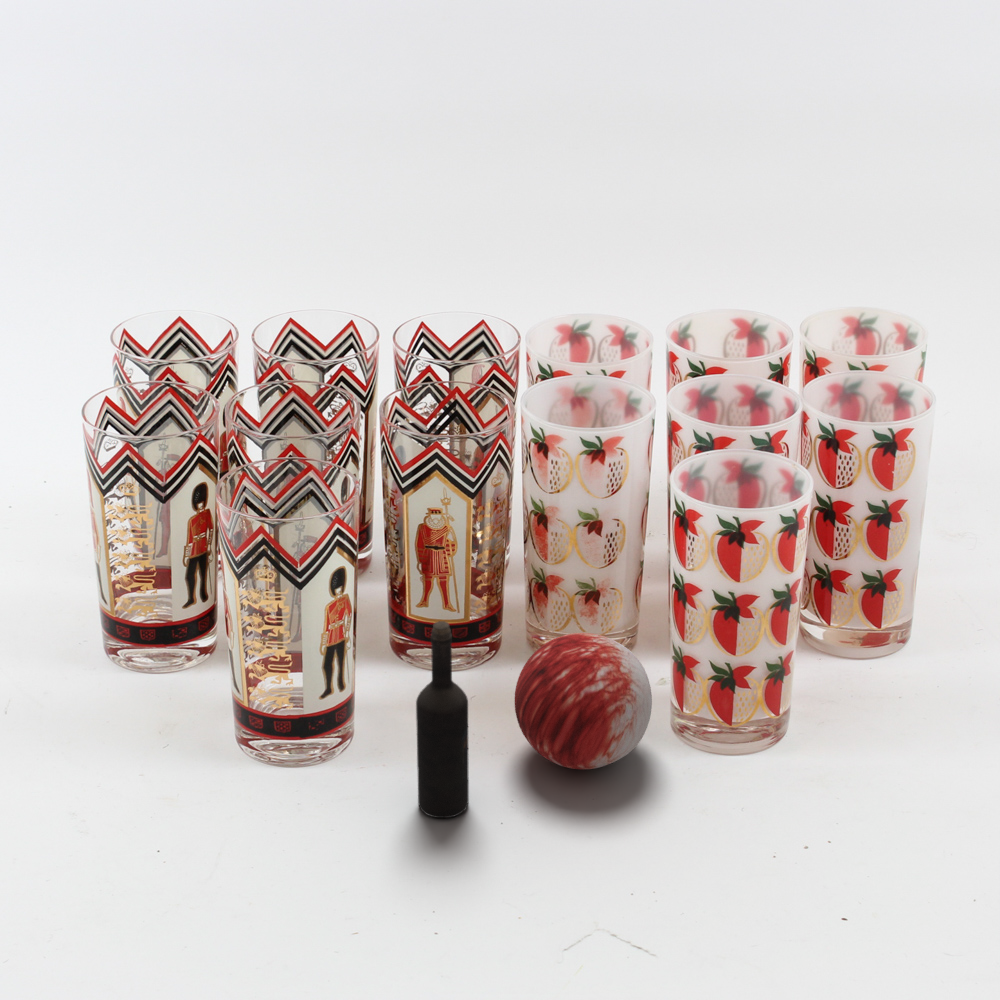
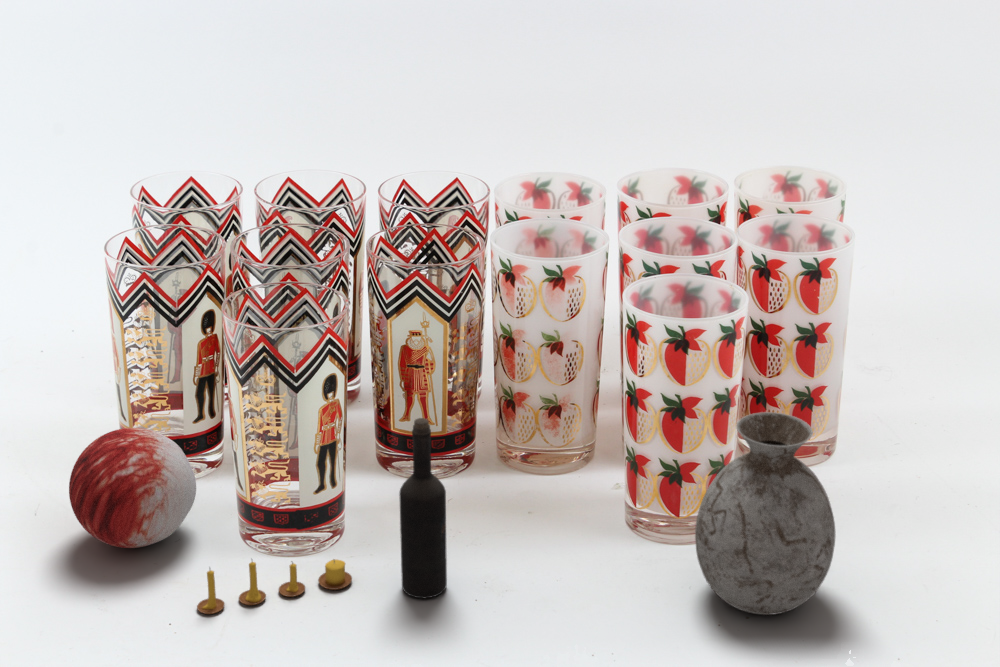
vase: none [749,617,906,843] -> present [695,412,835,615]
decorative orb: present [515,633,652,769] -> present [69,428,196,548]
candle: none [190,772,362,835] -> present [197,559,352,614]

